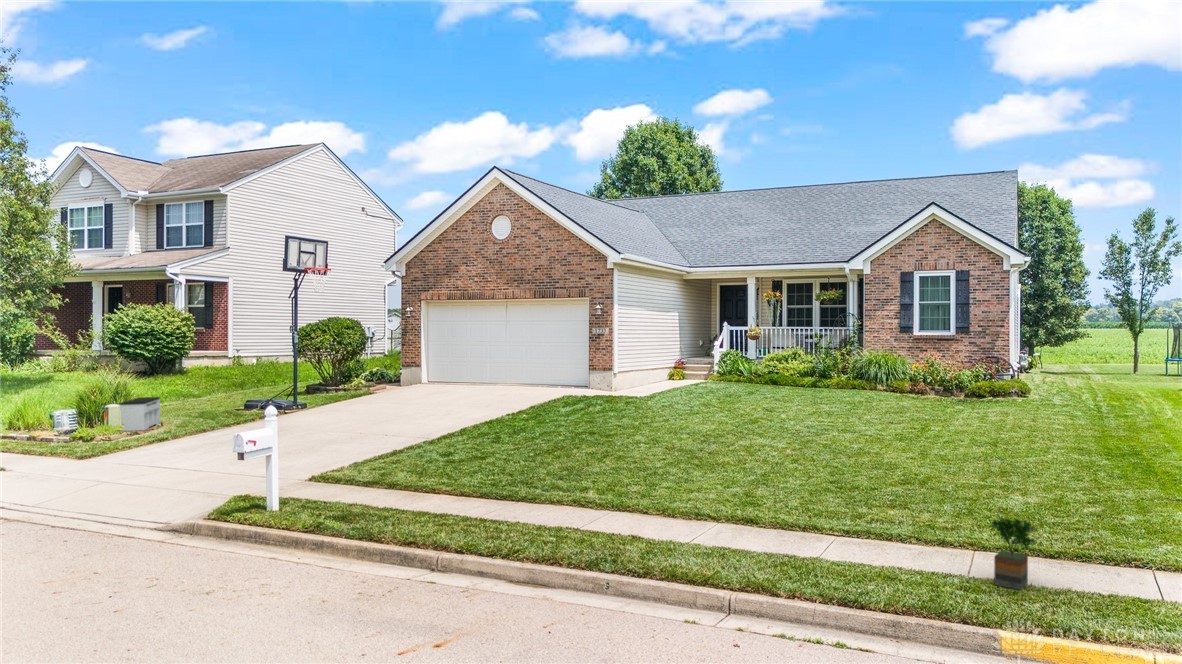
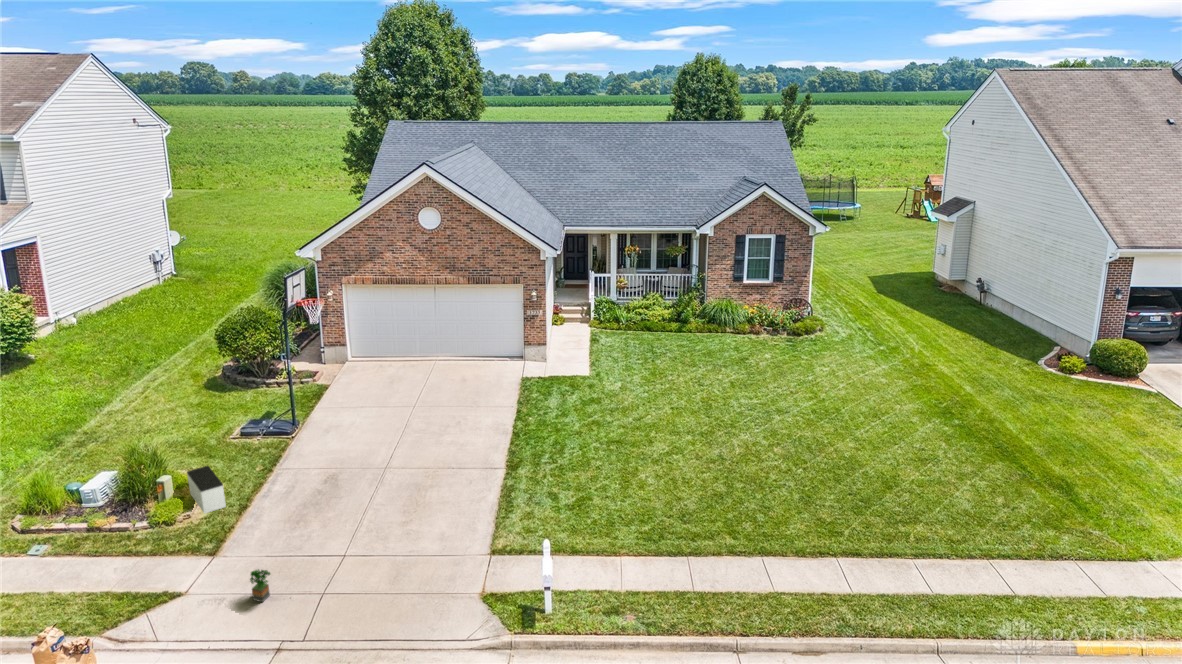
potted tree: present [991,517,1036,590] -> present [250,569,270,602]

